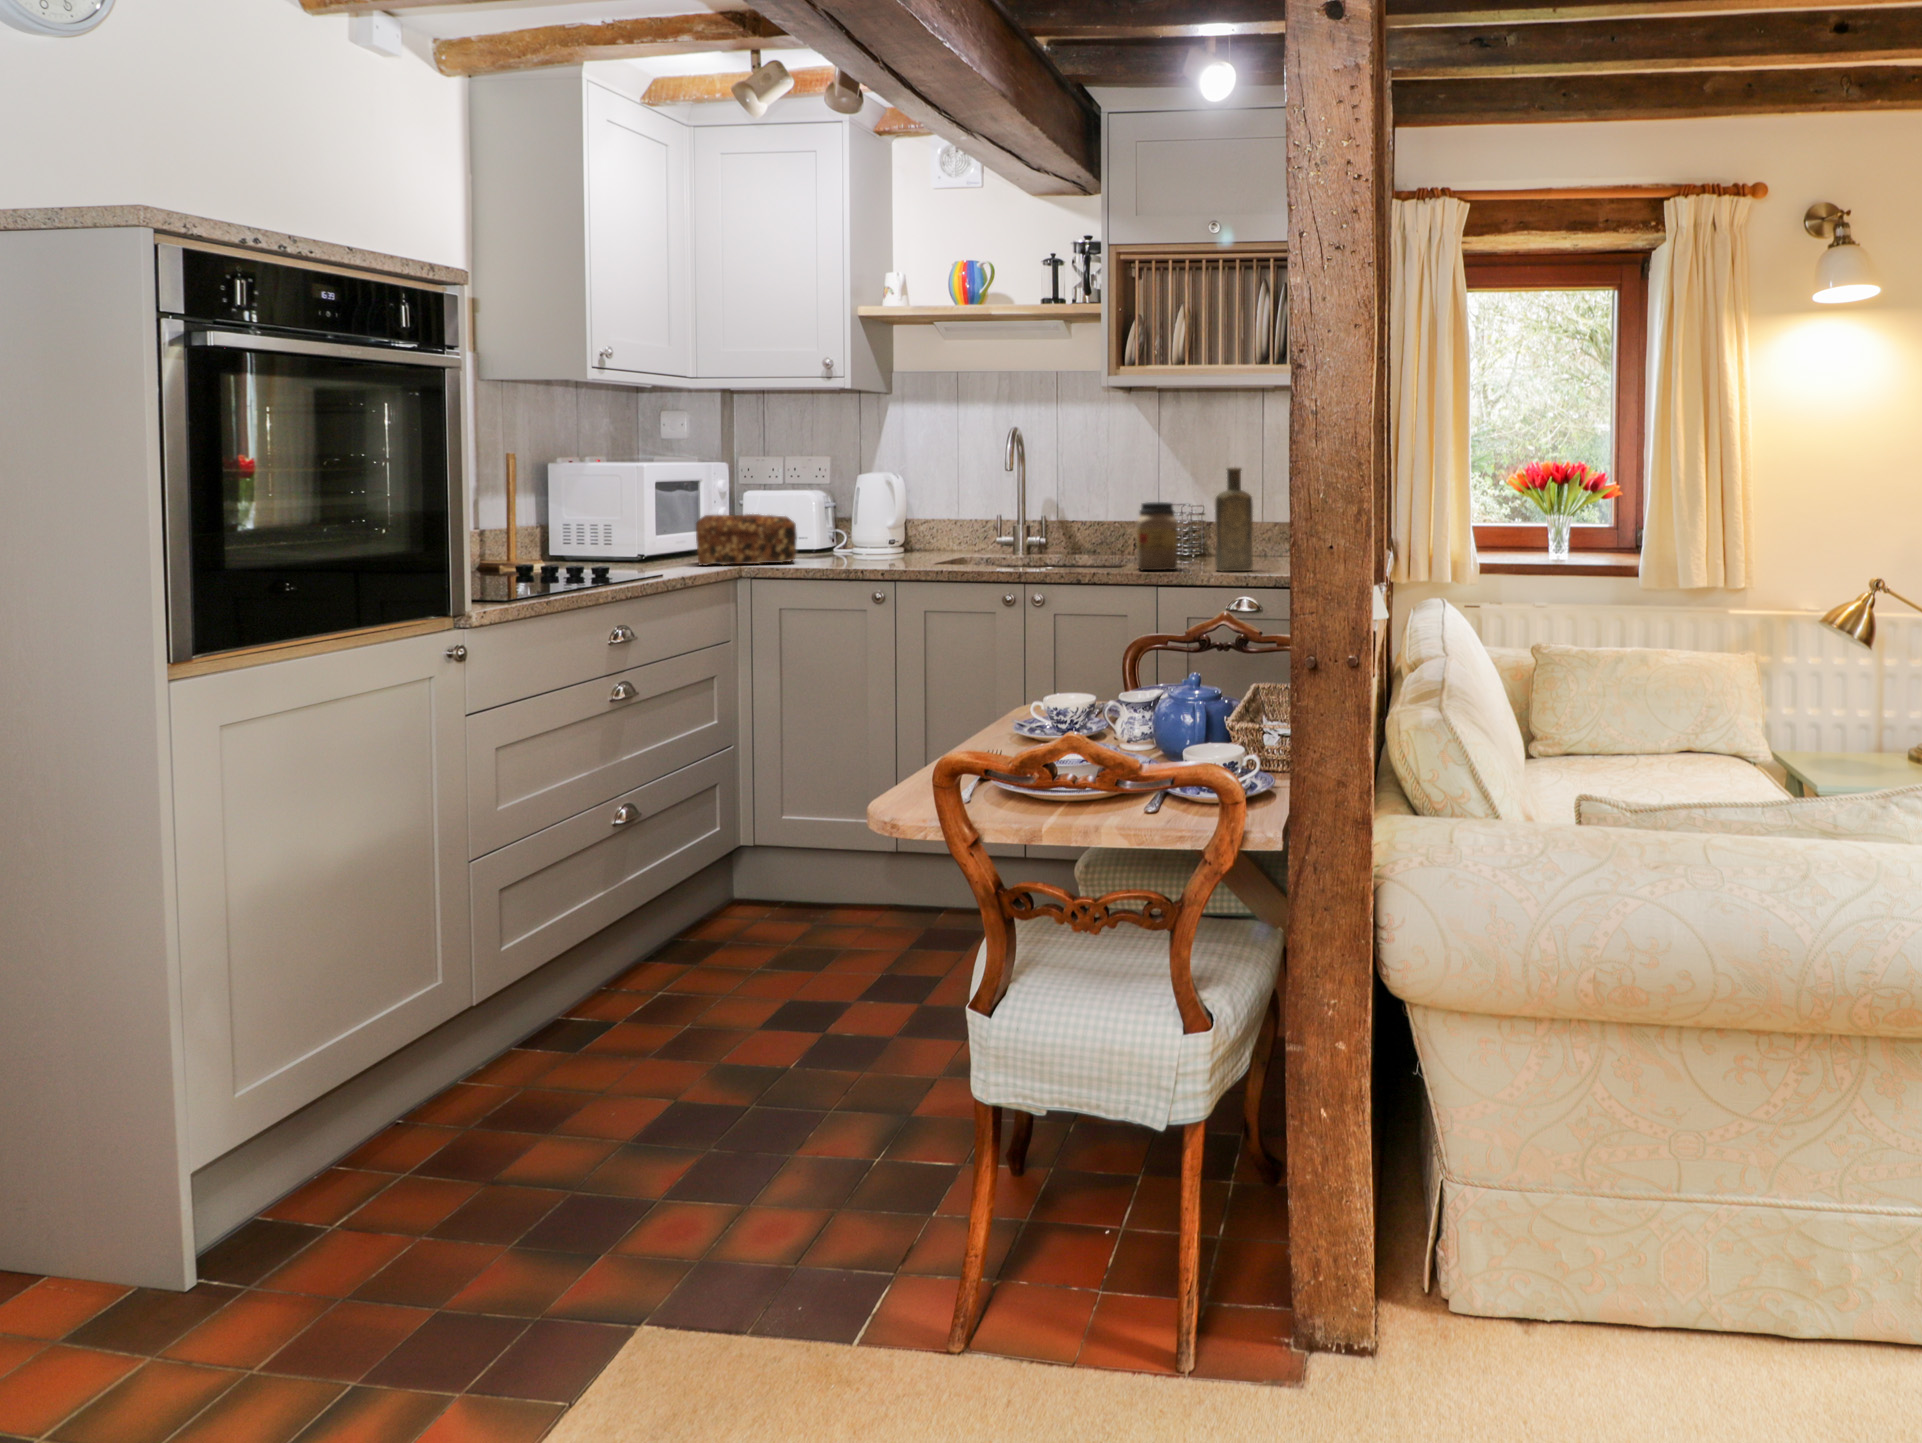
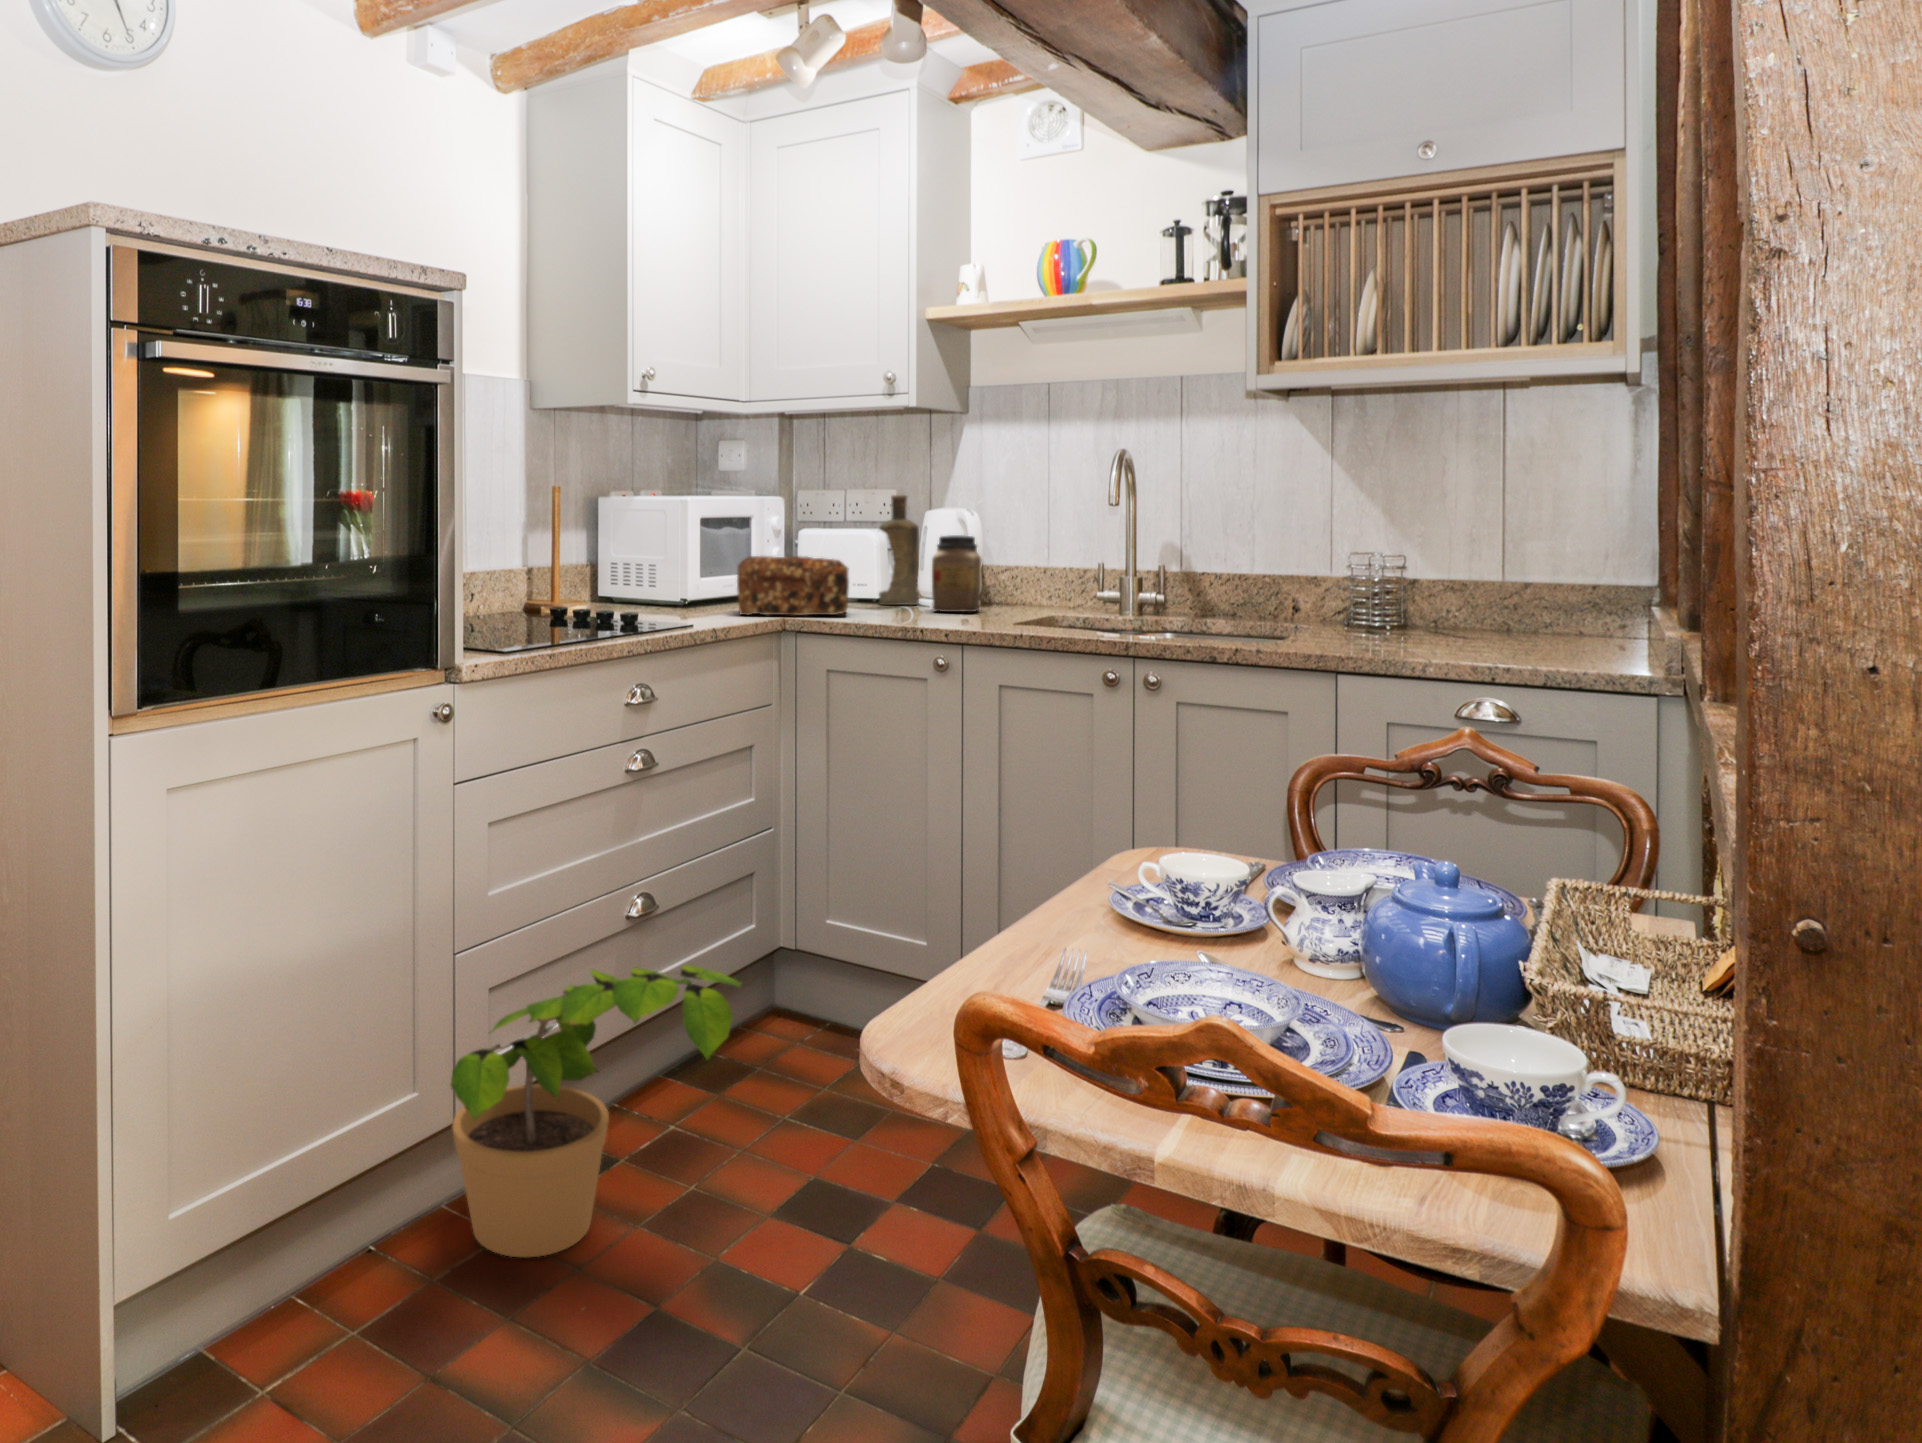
bottle: present [1215,467,1253,571] -> present [879,495,919,605]
jar: present [1136,502,1178,570] -> present [932,535,981,612]
potted plant: none [475,835,741,1095] -> present [451,965,742,1257]

